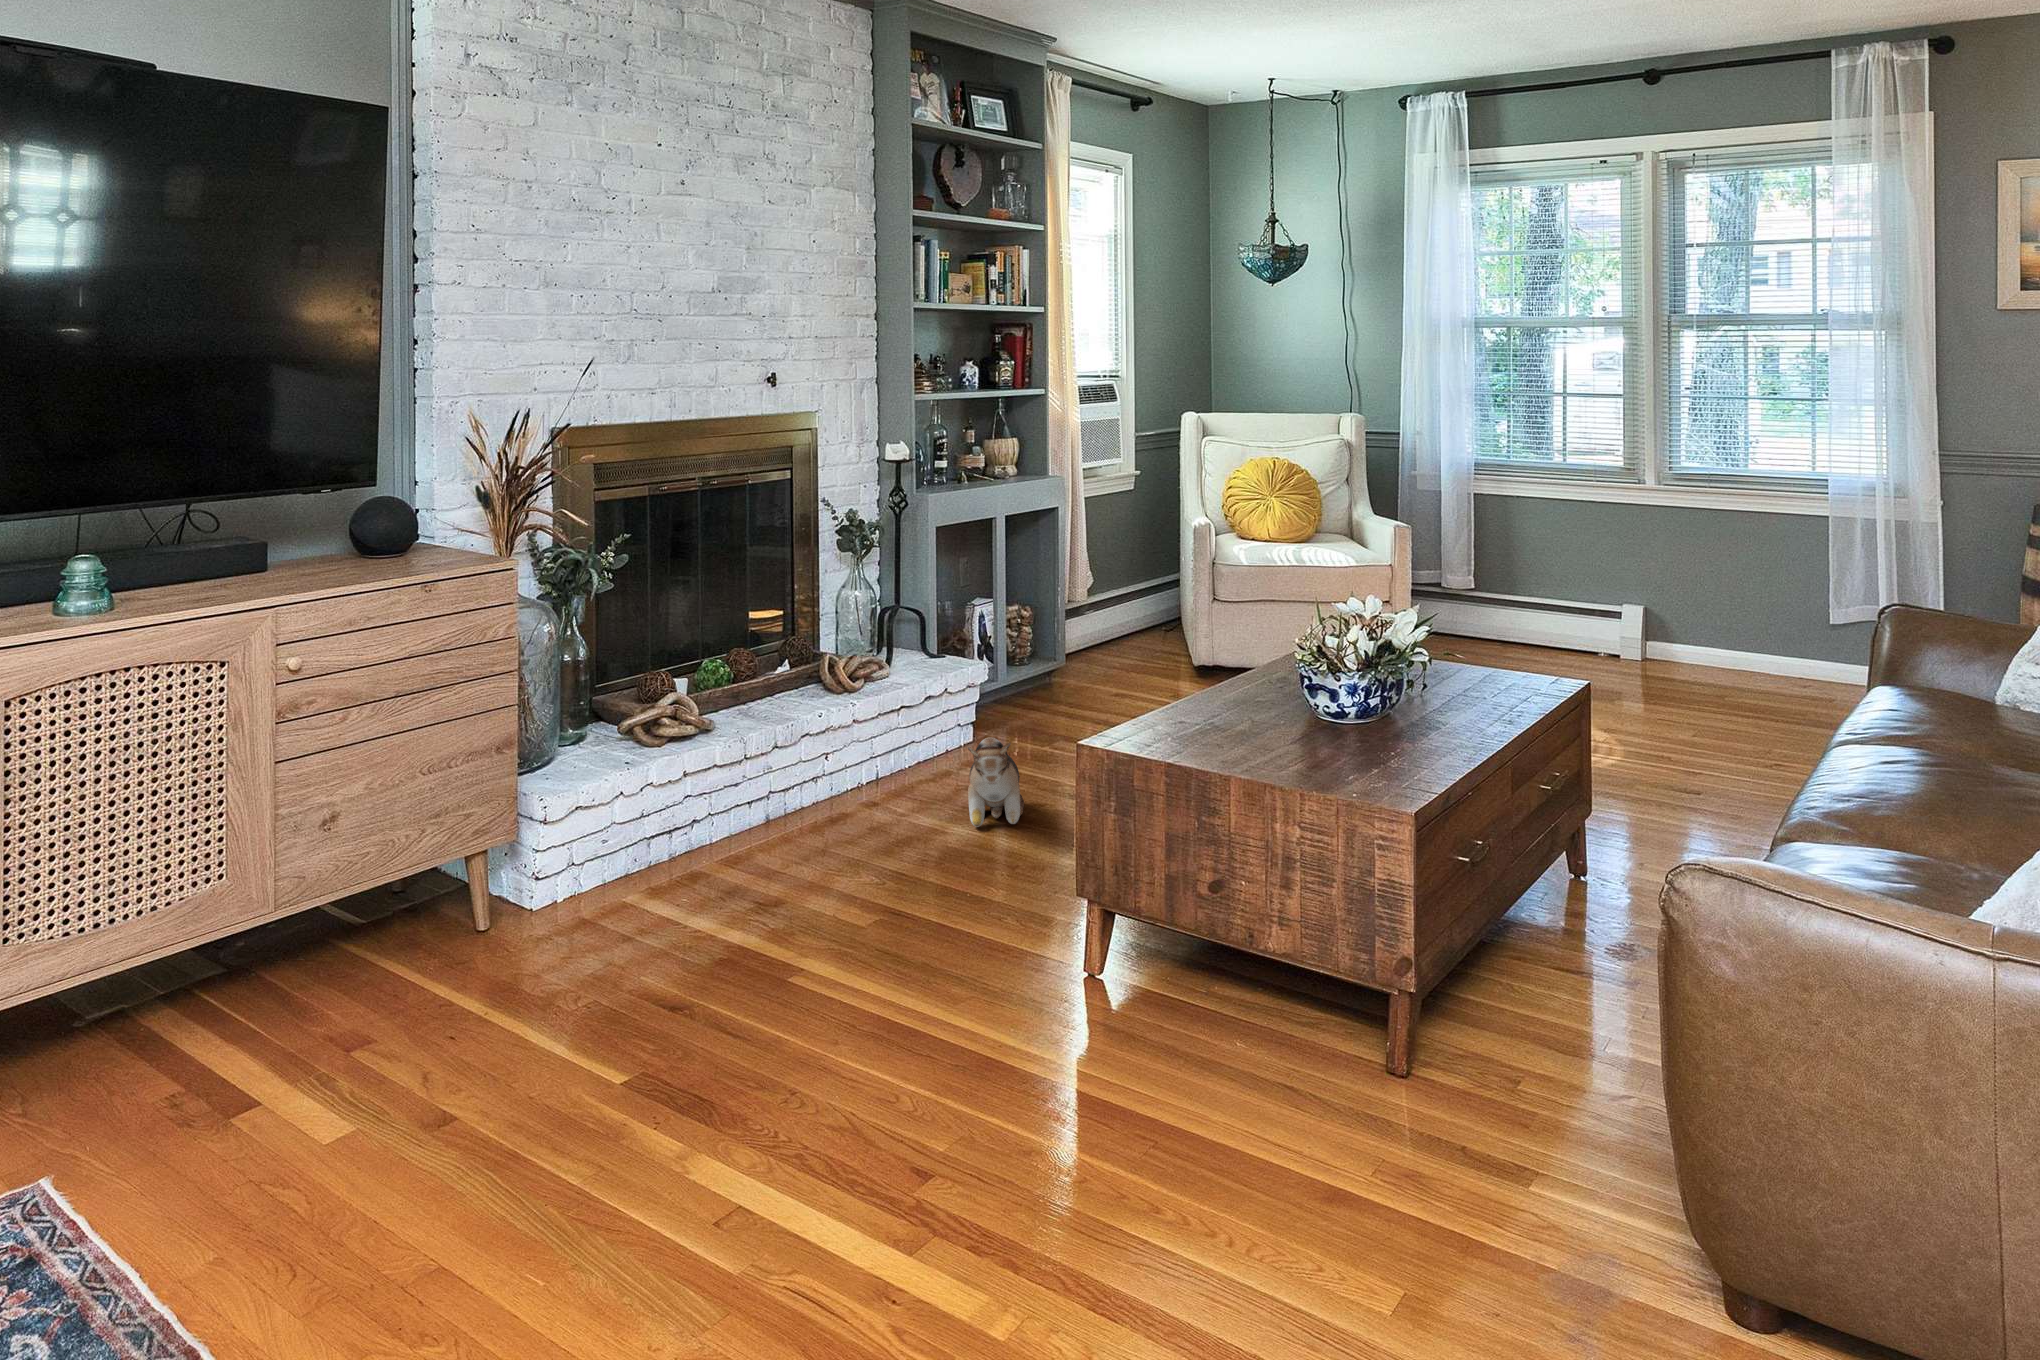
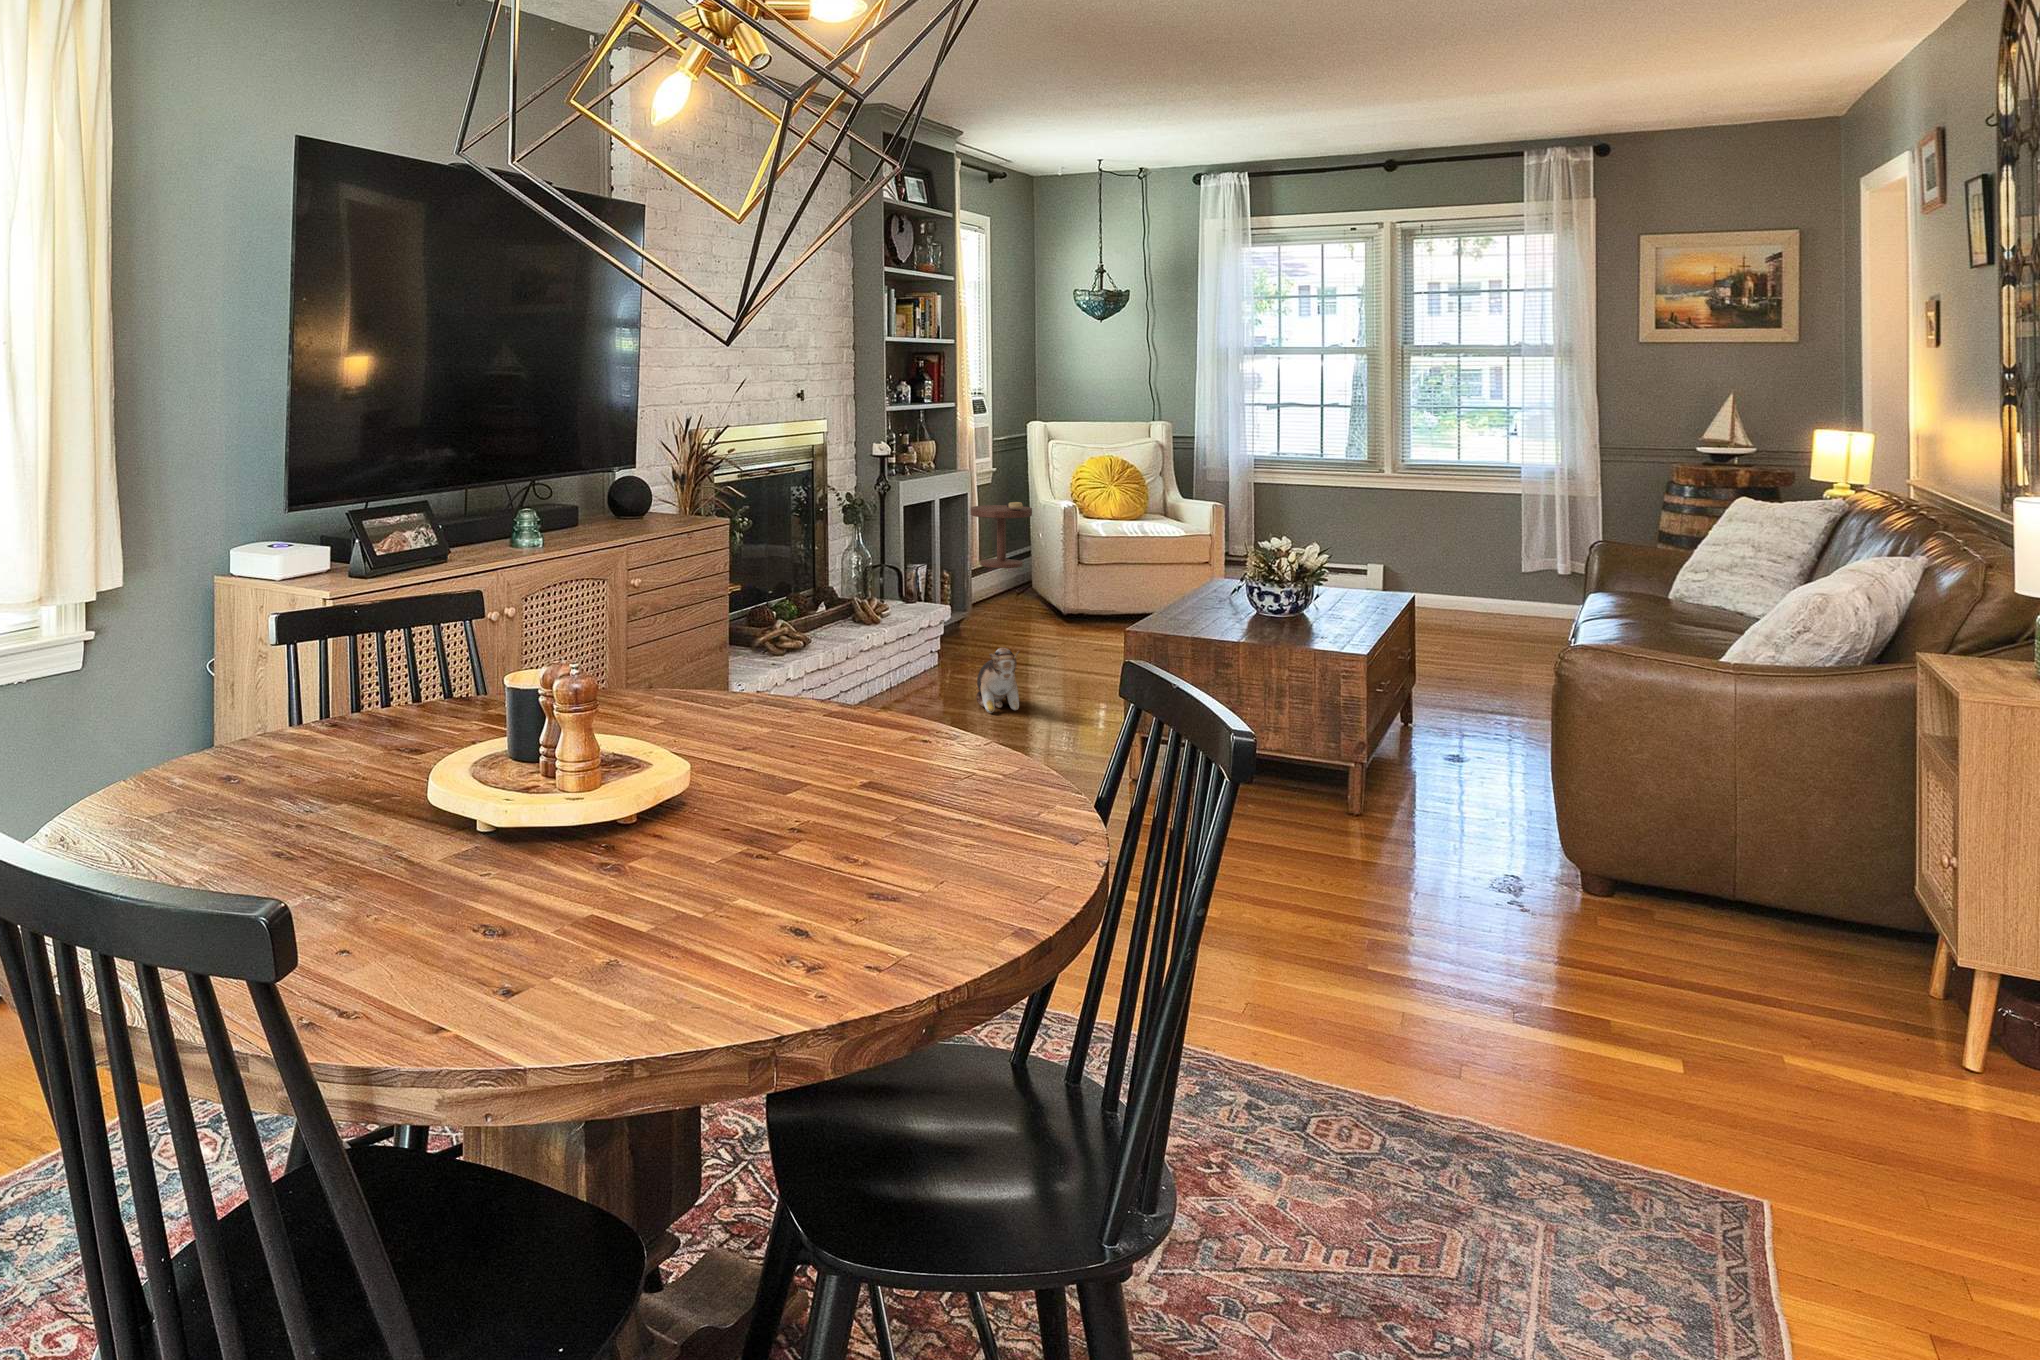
side table: none [1076,518,1155,670] -> present [970,502,1032,568]

